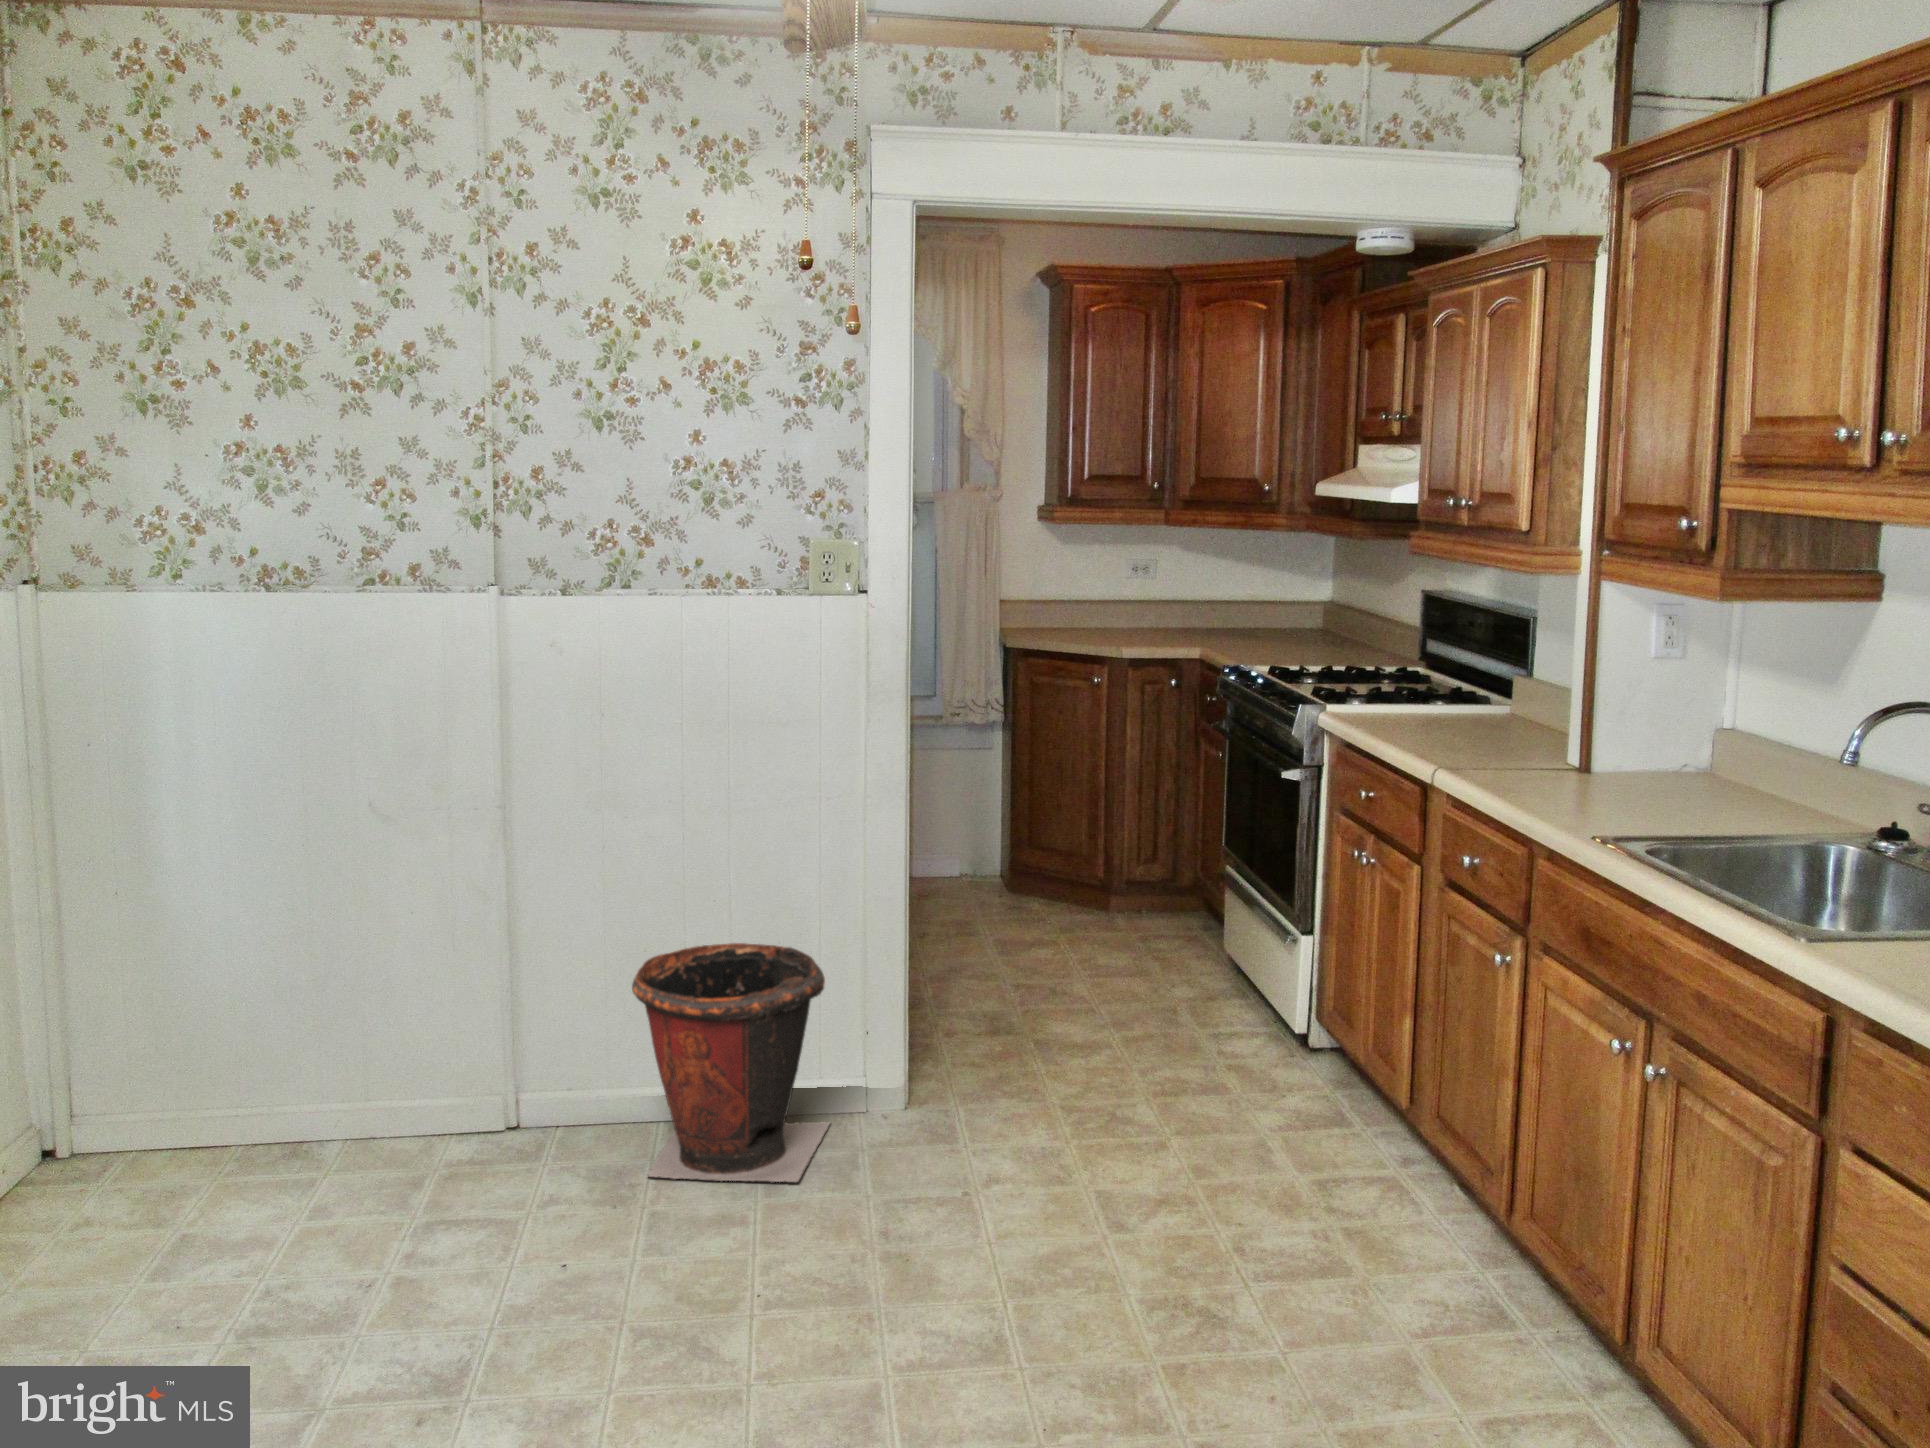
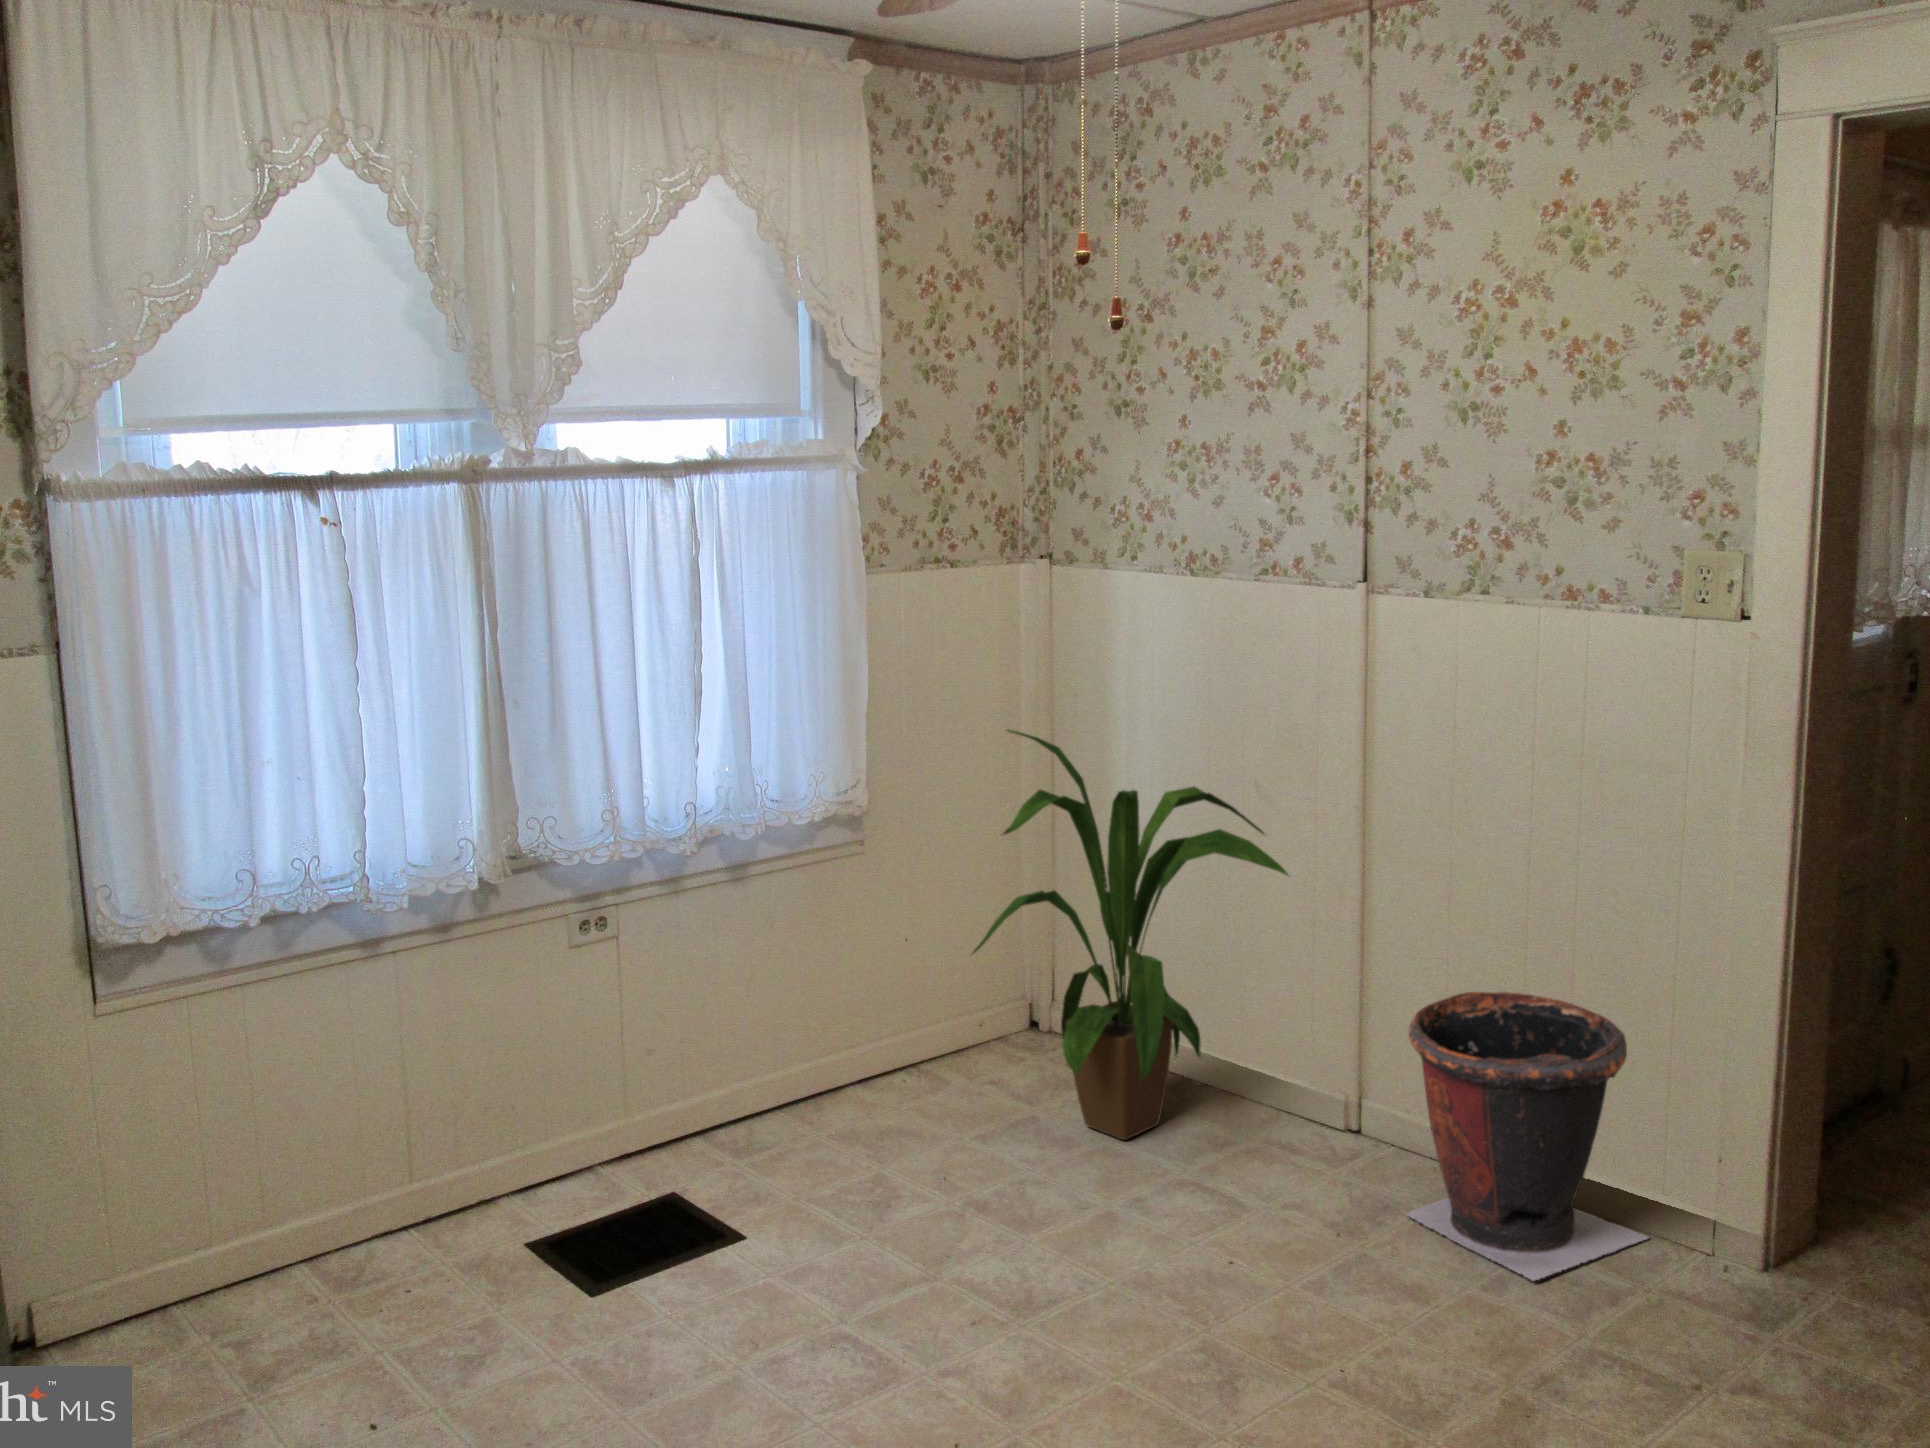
house plant: none [110,773,485,1226] -> present [973,730,1289,1140]

